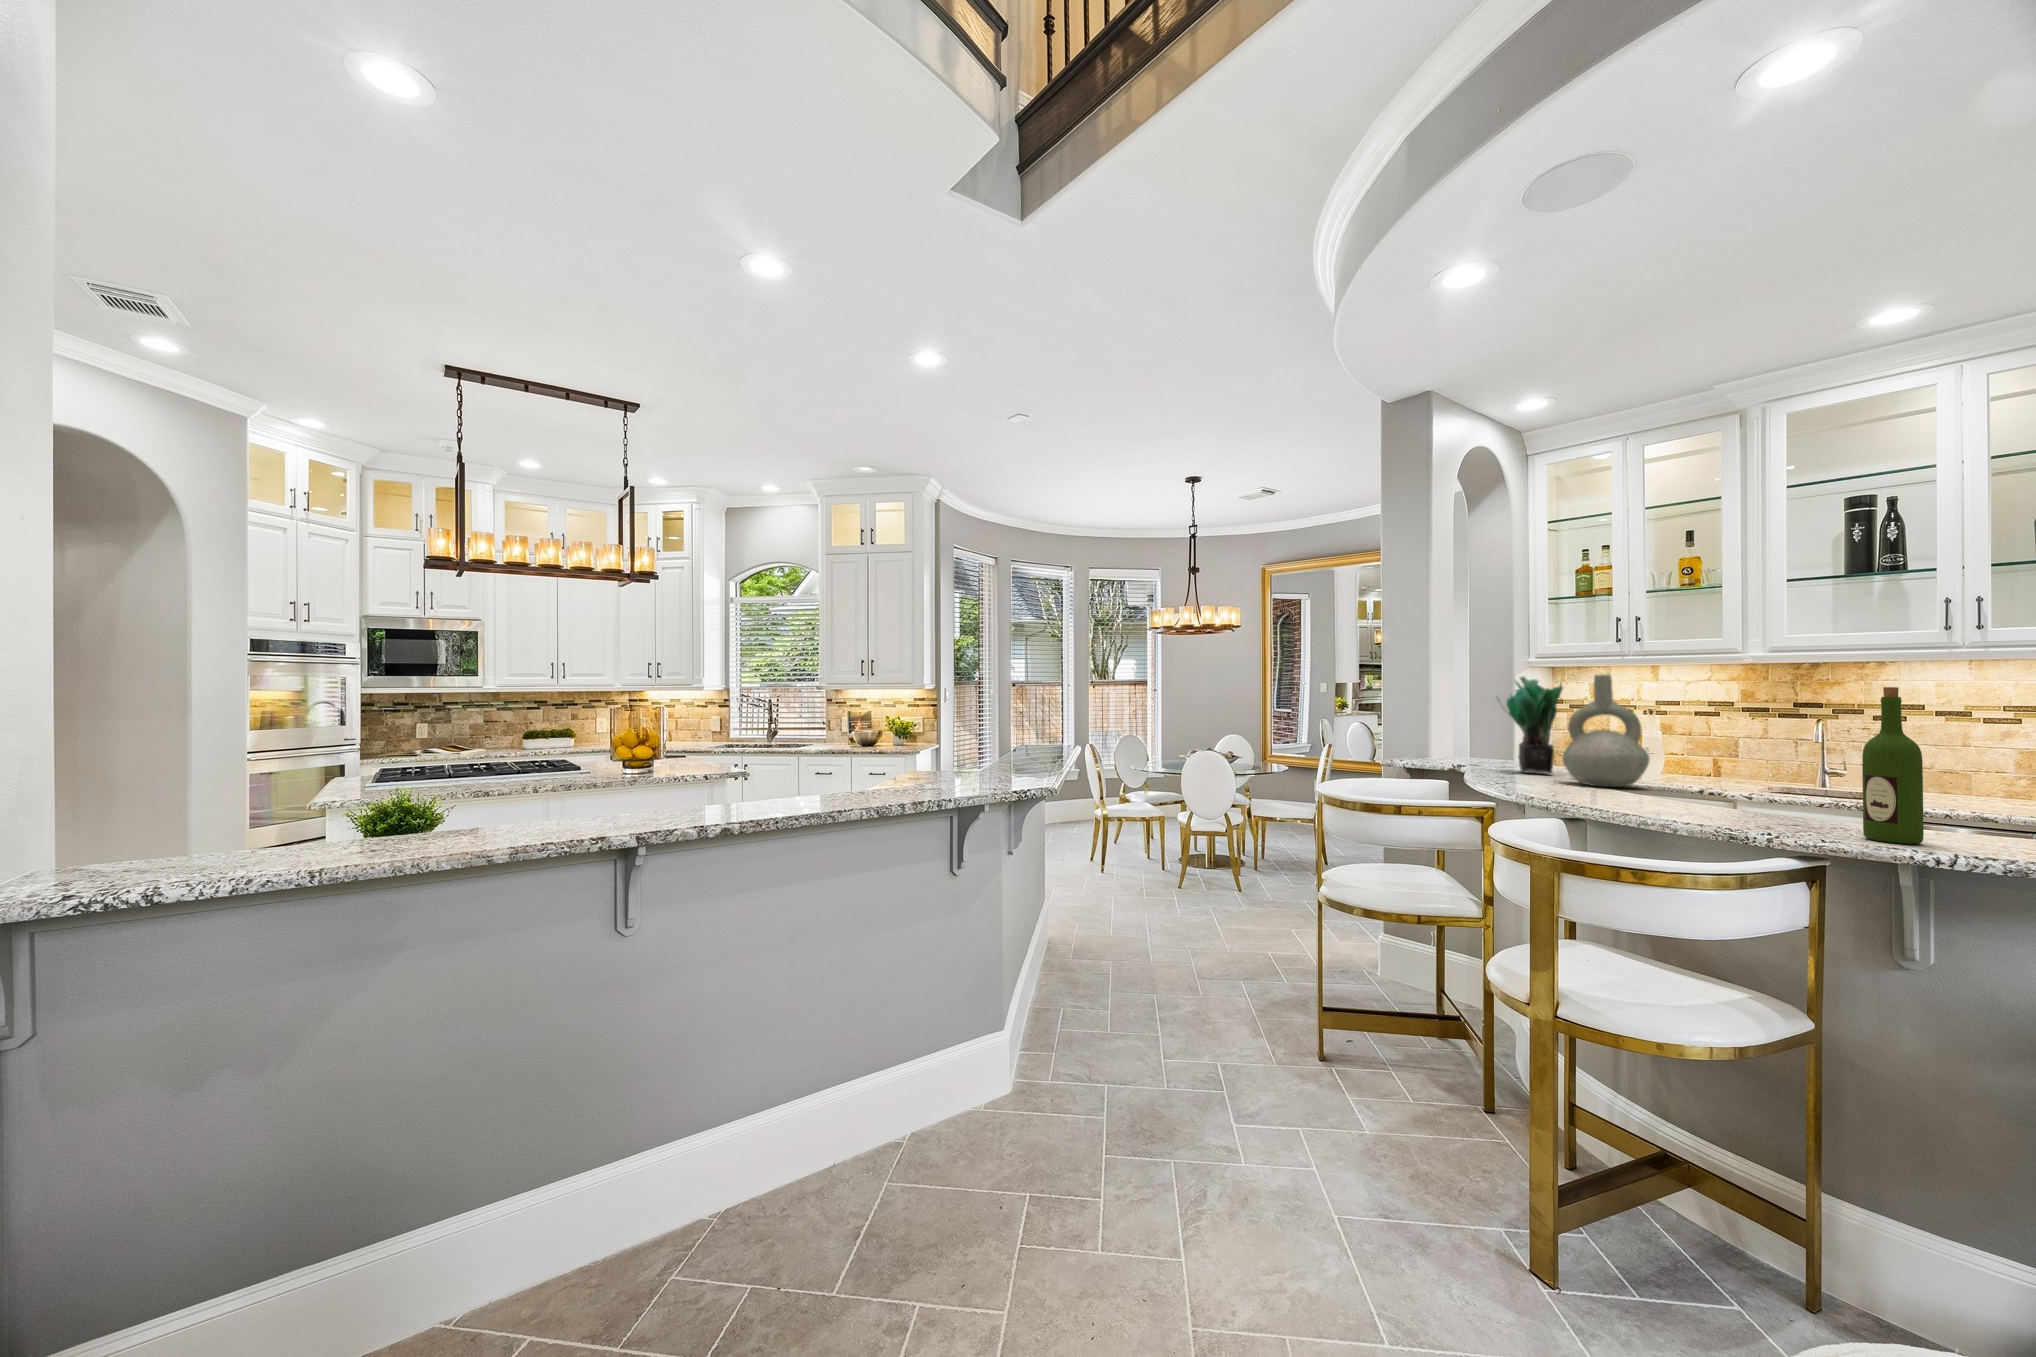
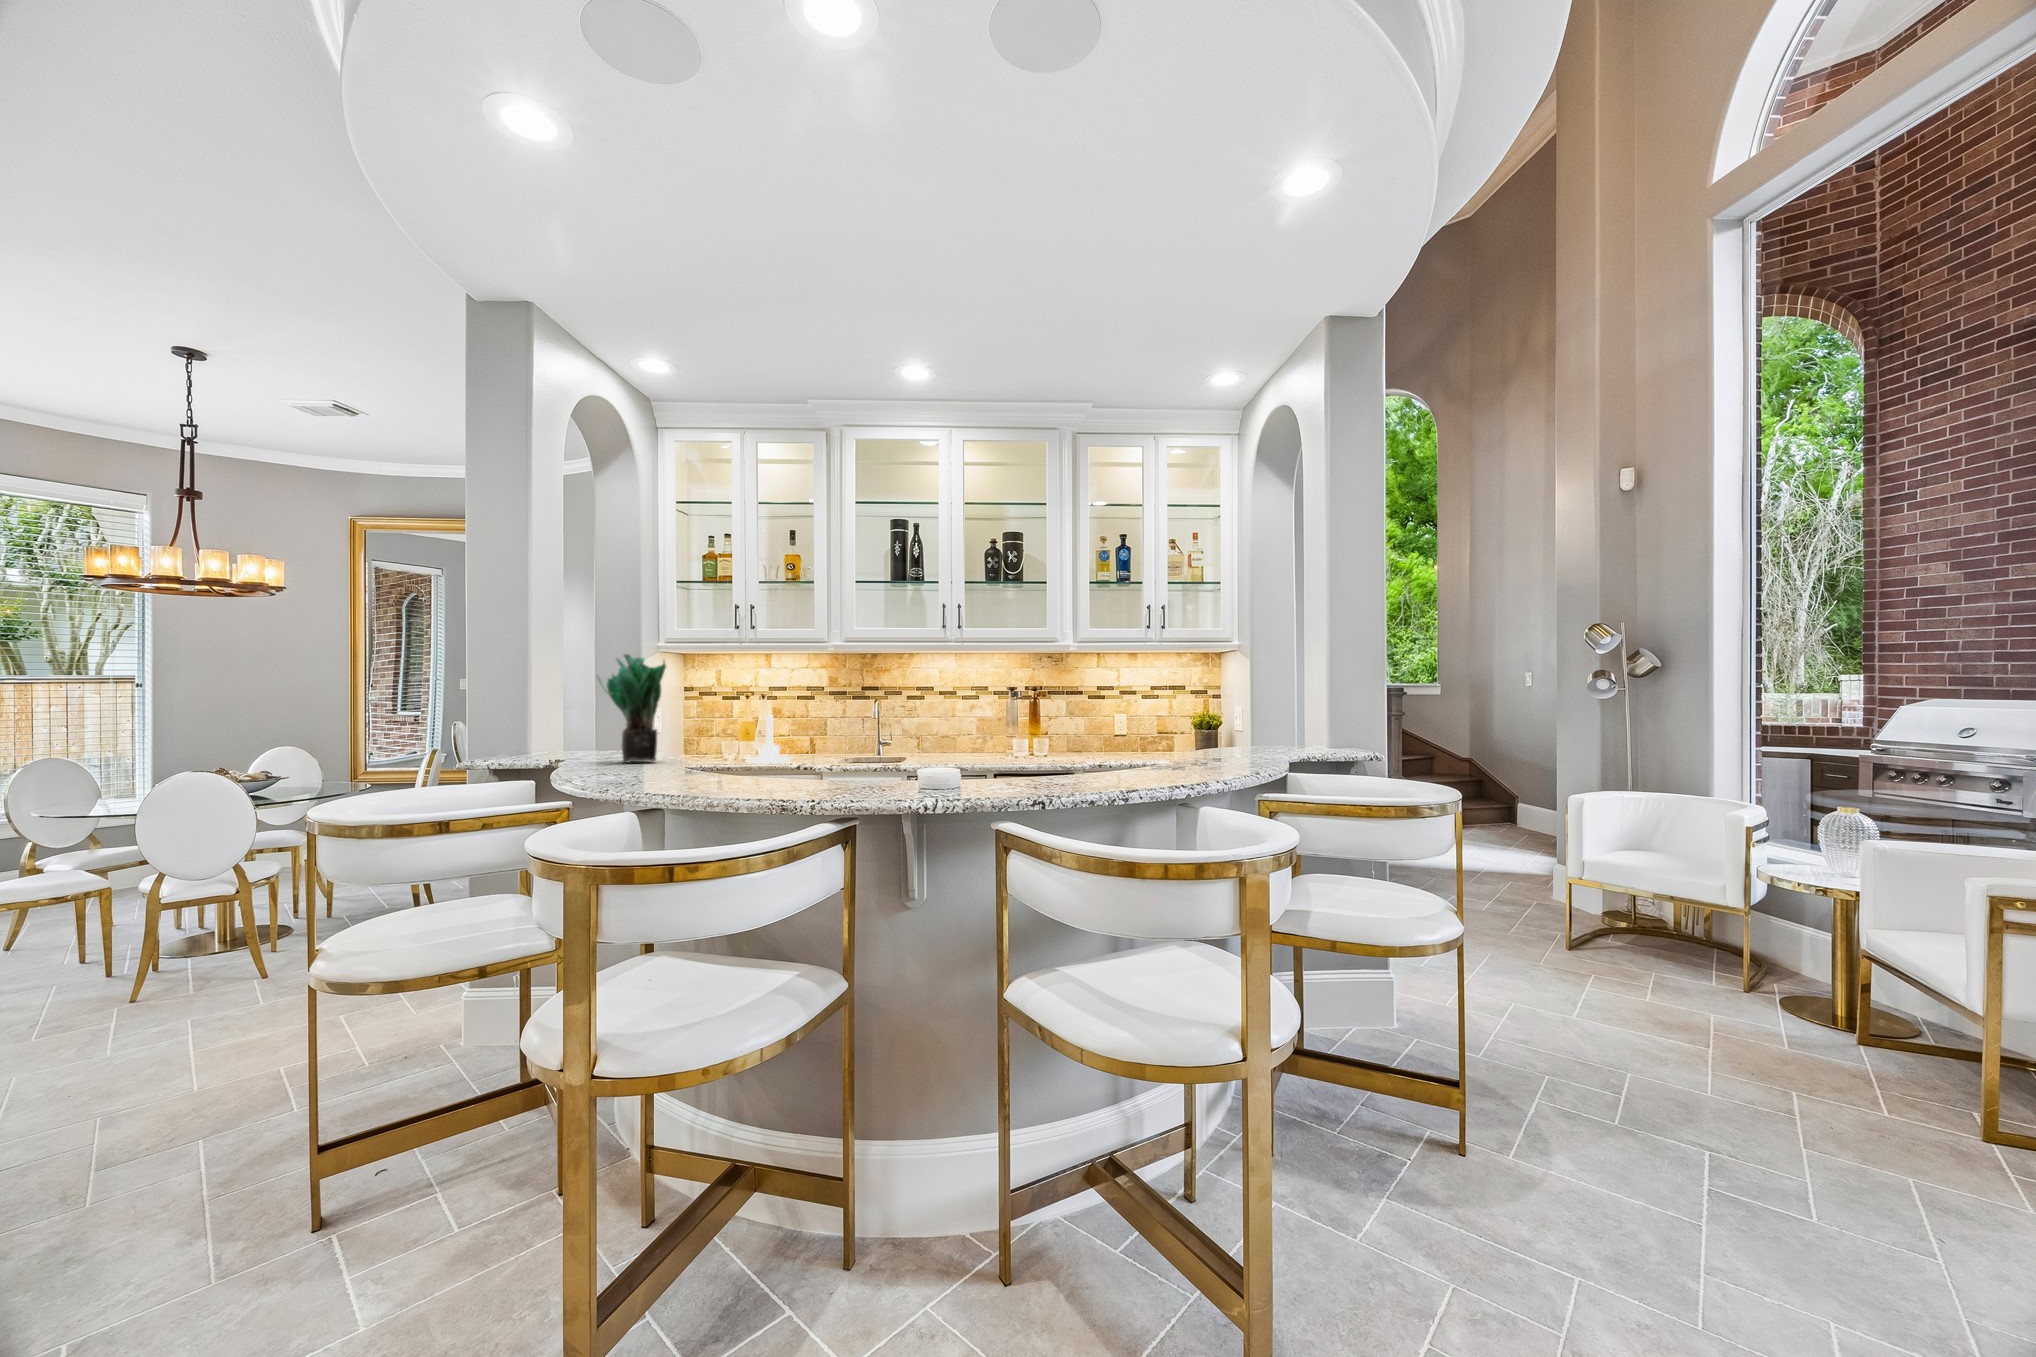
decorative vase: present [1562,674,1650,787] -> none [657,649,738,770]
wine bottle: present [1862,687,1924,844] -> none [880,650,918,796]
candle holder: none [1656,731,1711,789] -> present [748,712,791,764]

